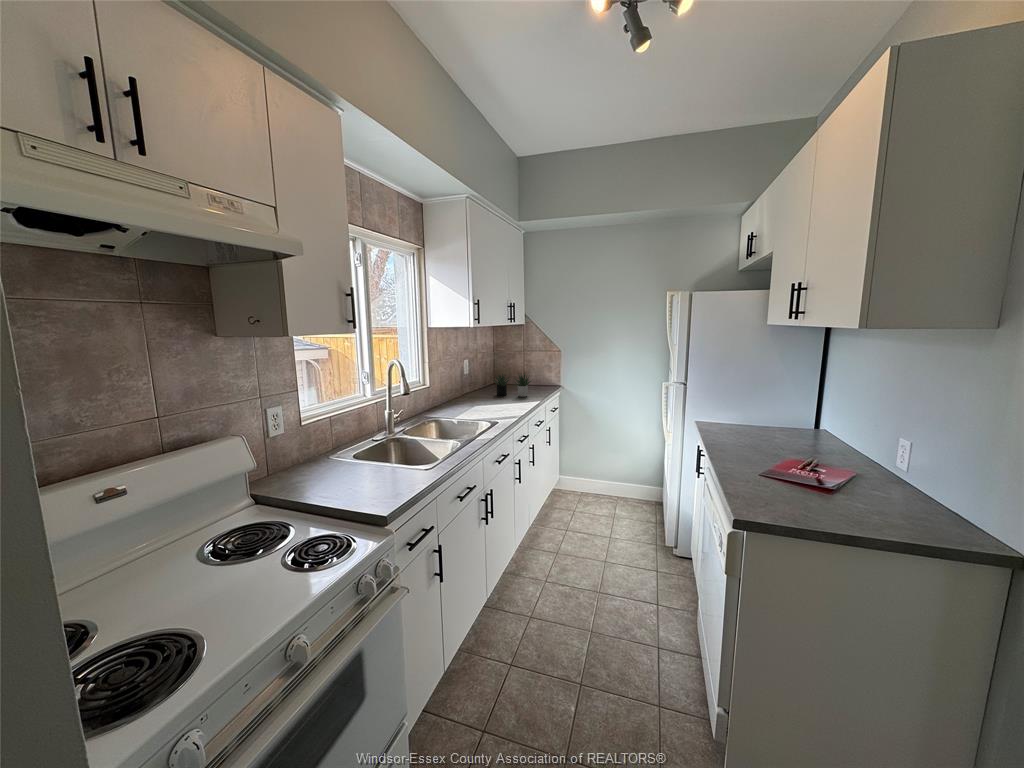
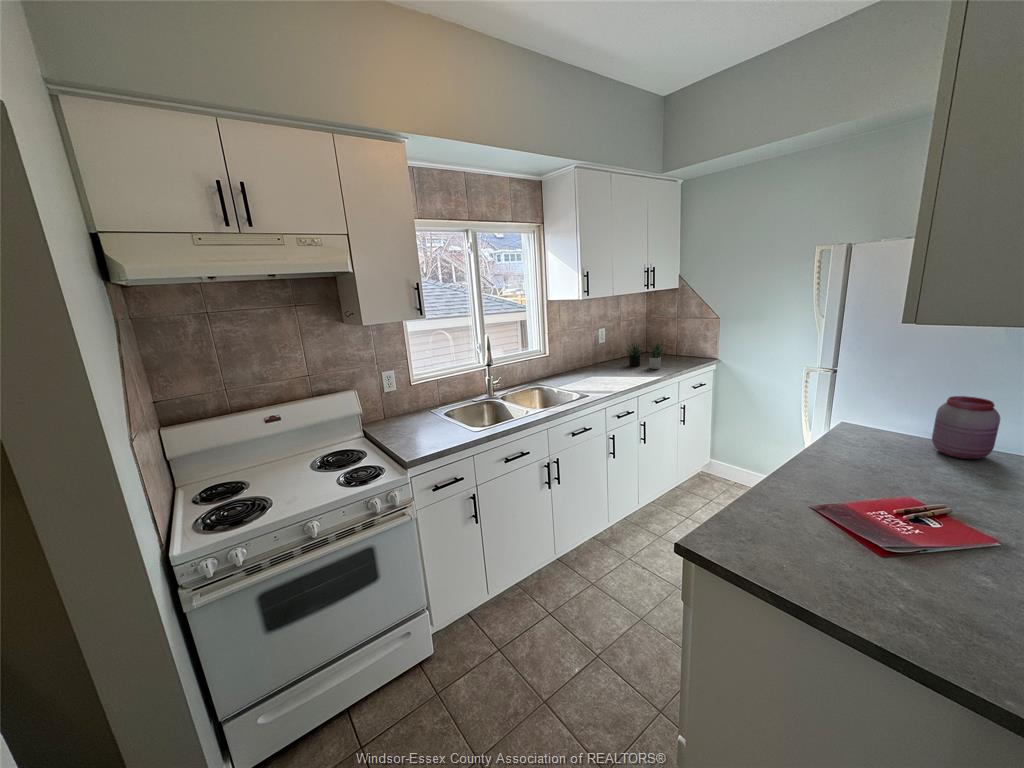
jar: none [757,393,791,434] -> present [932,396,1000,459]

